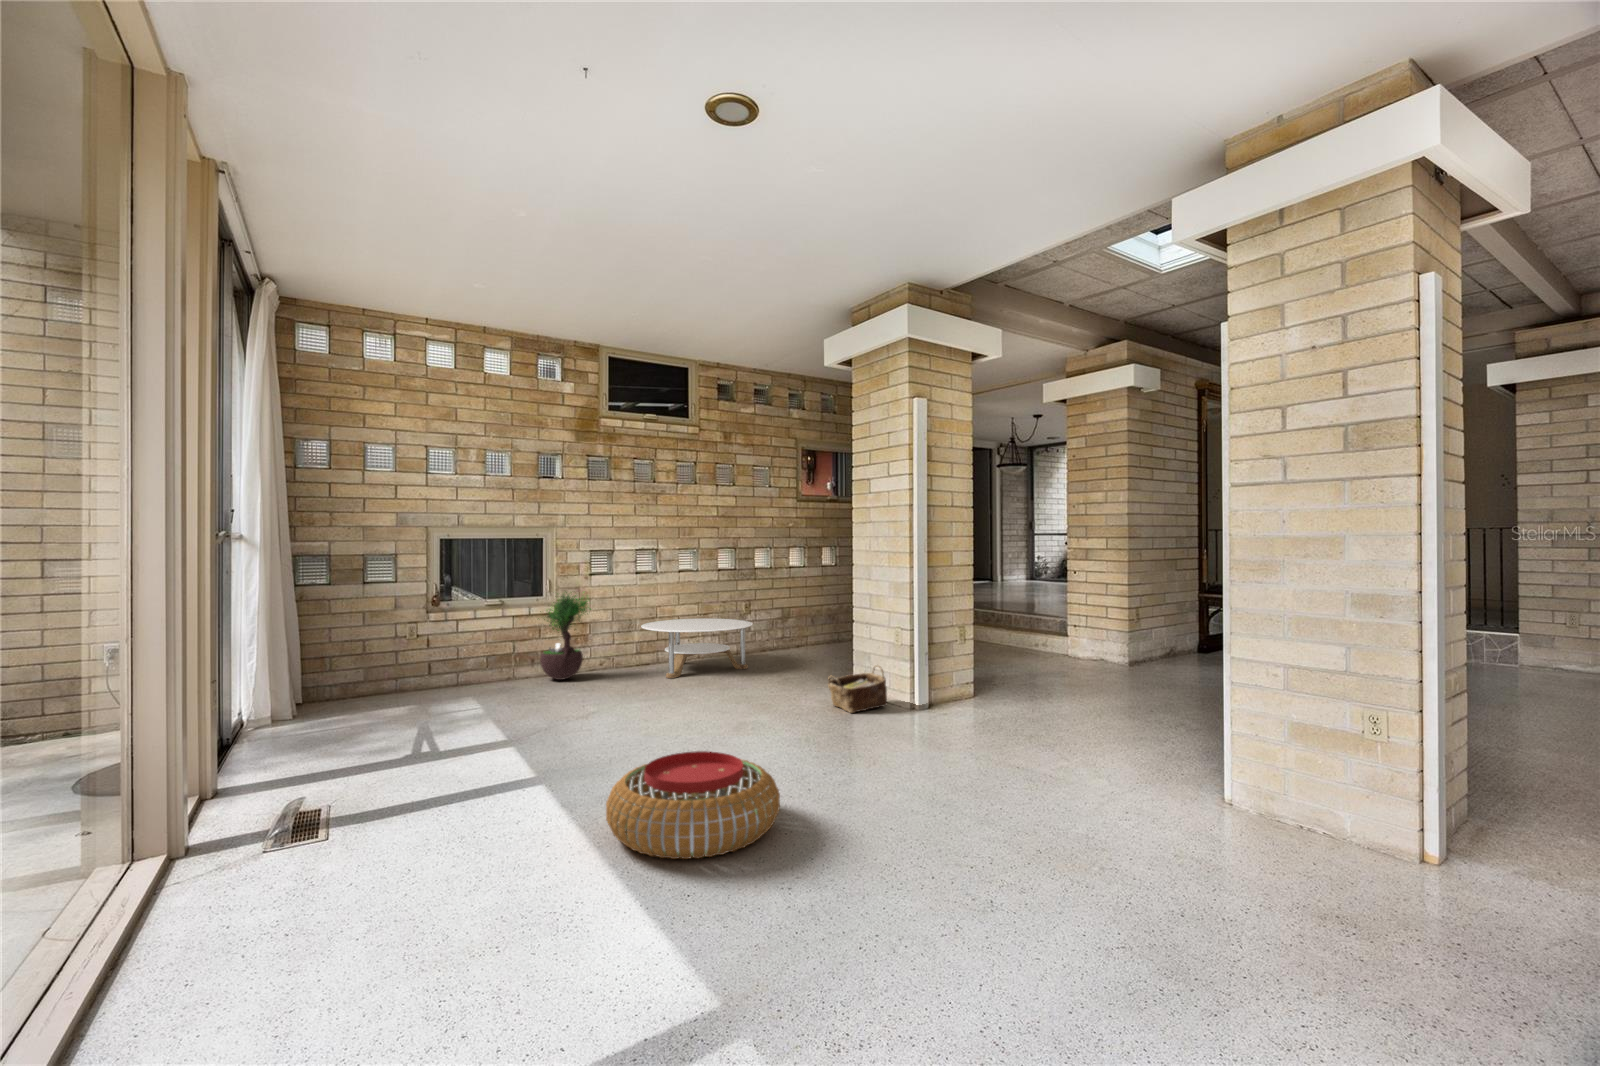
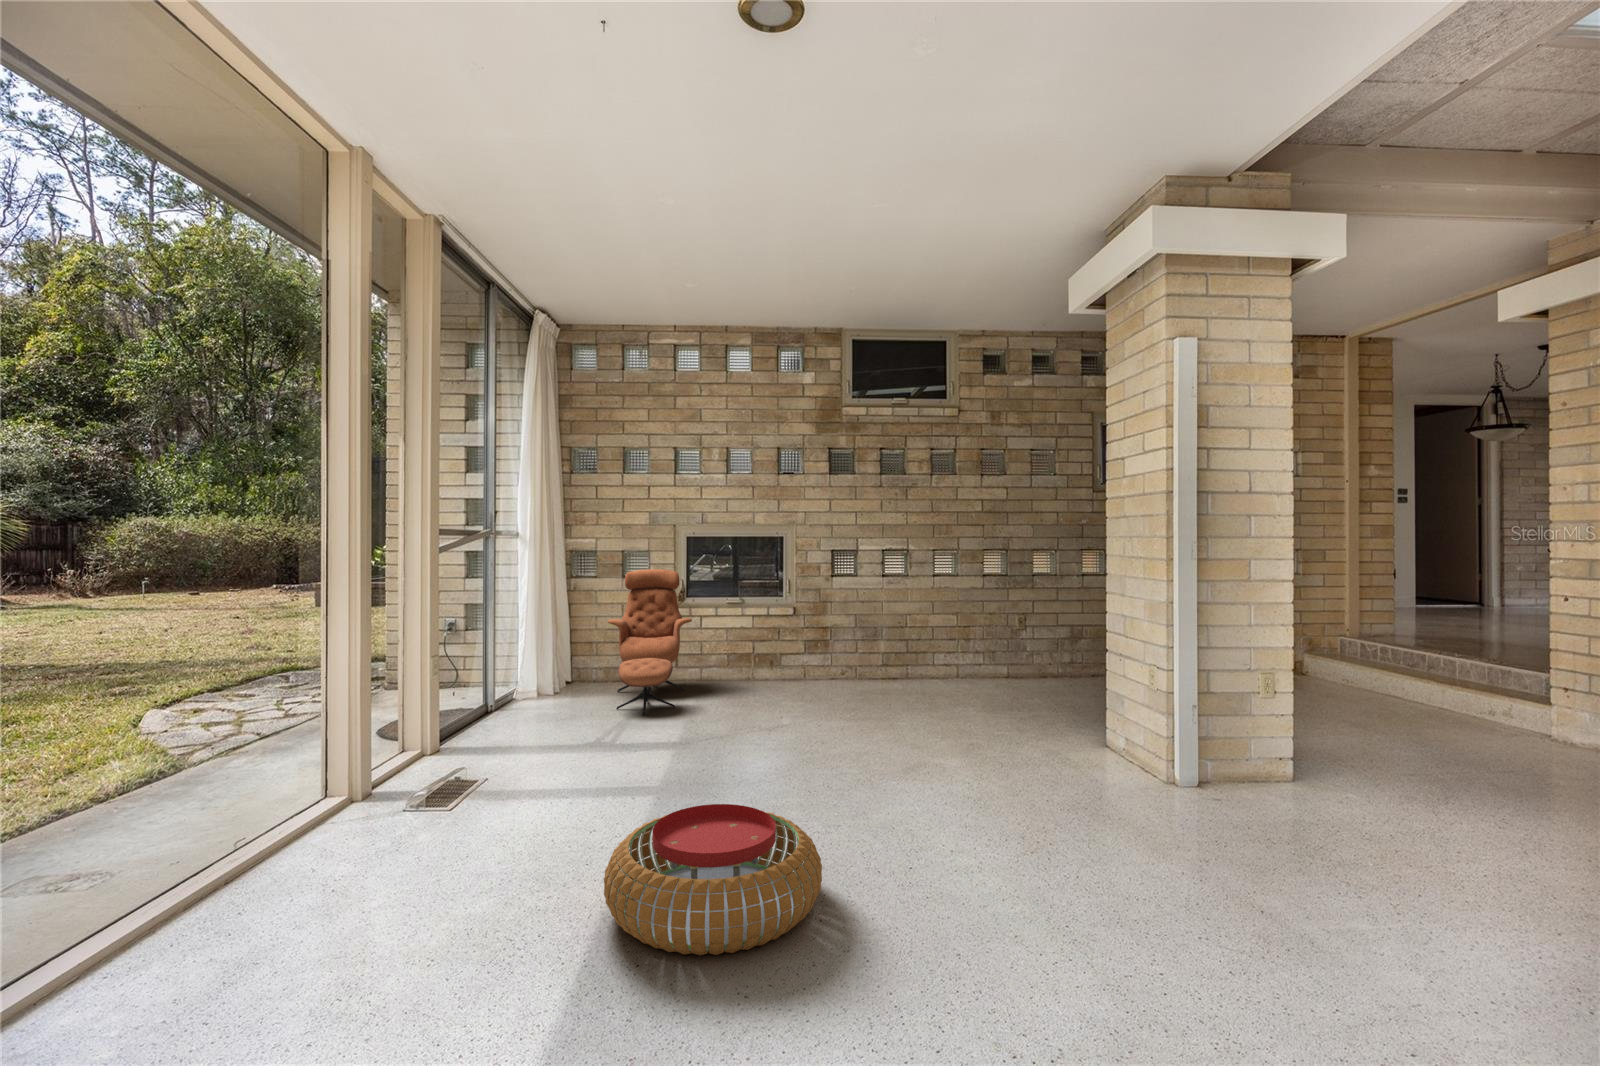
lounge chair: none [364,573,462,721] -> present [608,569,692,715]
potted tree: present [540,592,591,680] -> none [767,587,824,685]
round table: present [641,618,753,678] -> none [878,629,1008,697]
woven basket: present [828,665,887,713] -> none [1047,715,1134,778]

